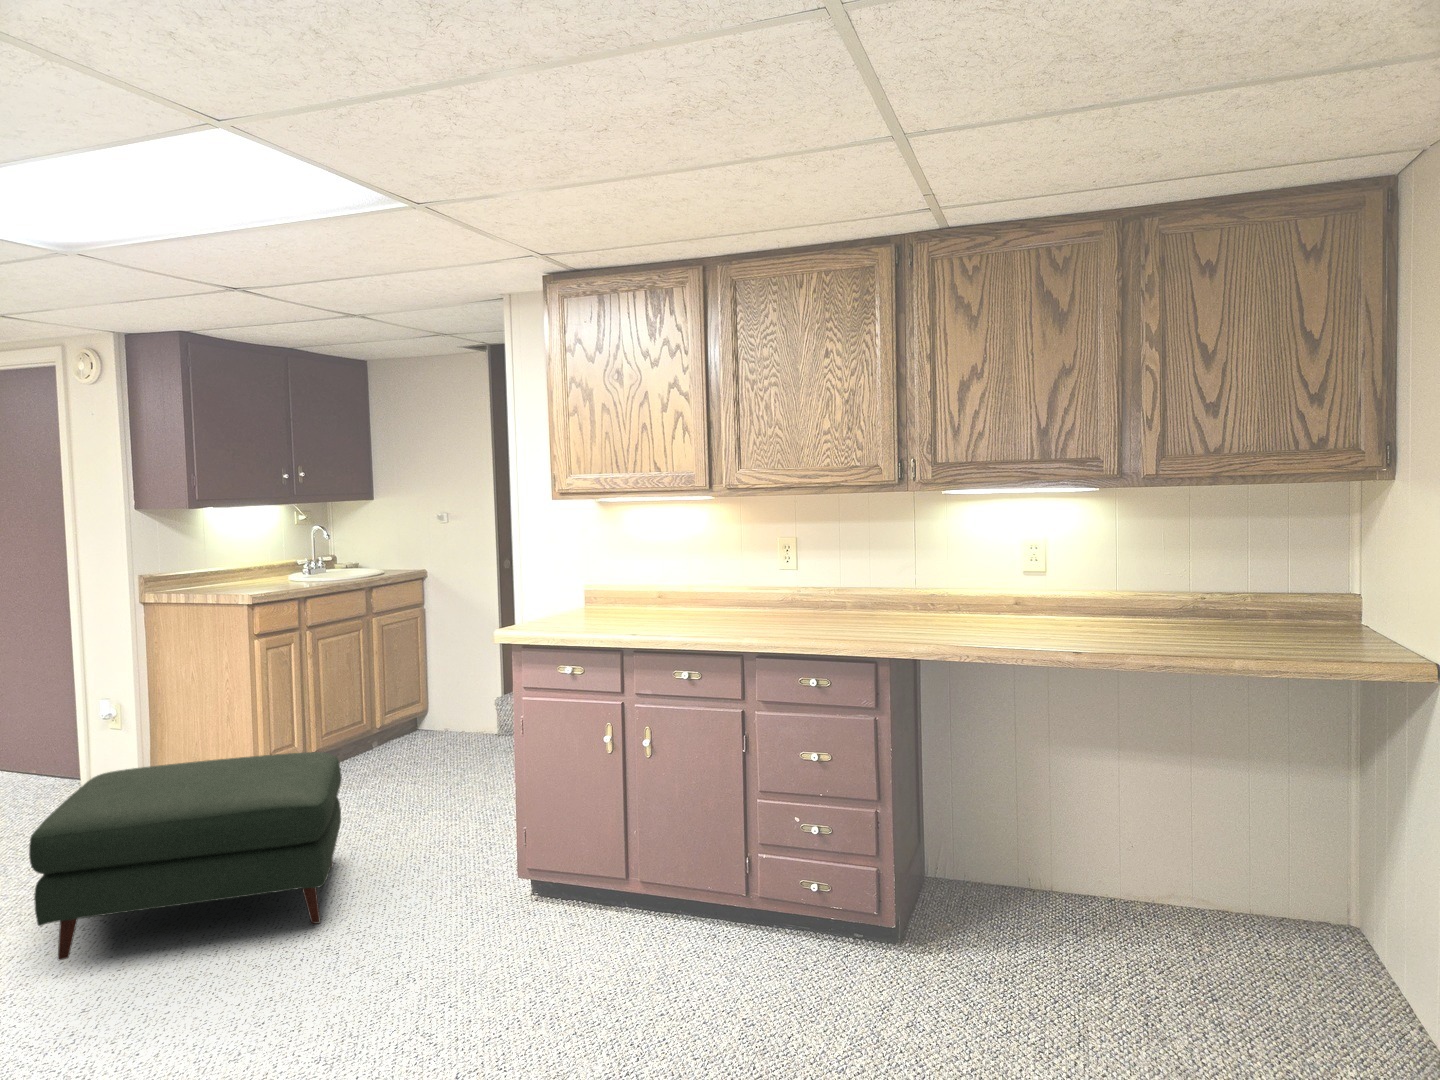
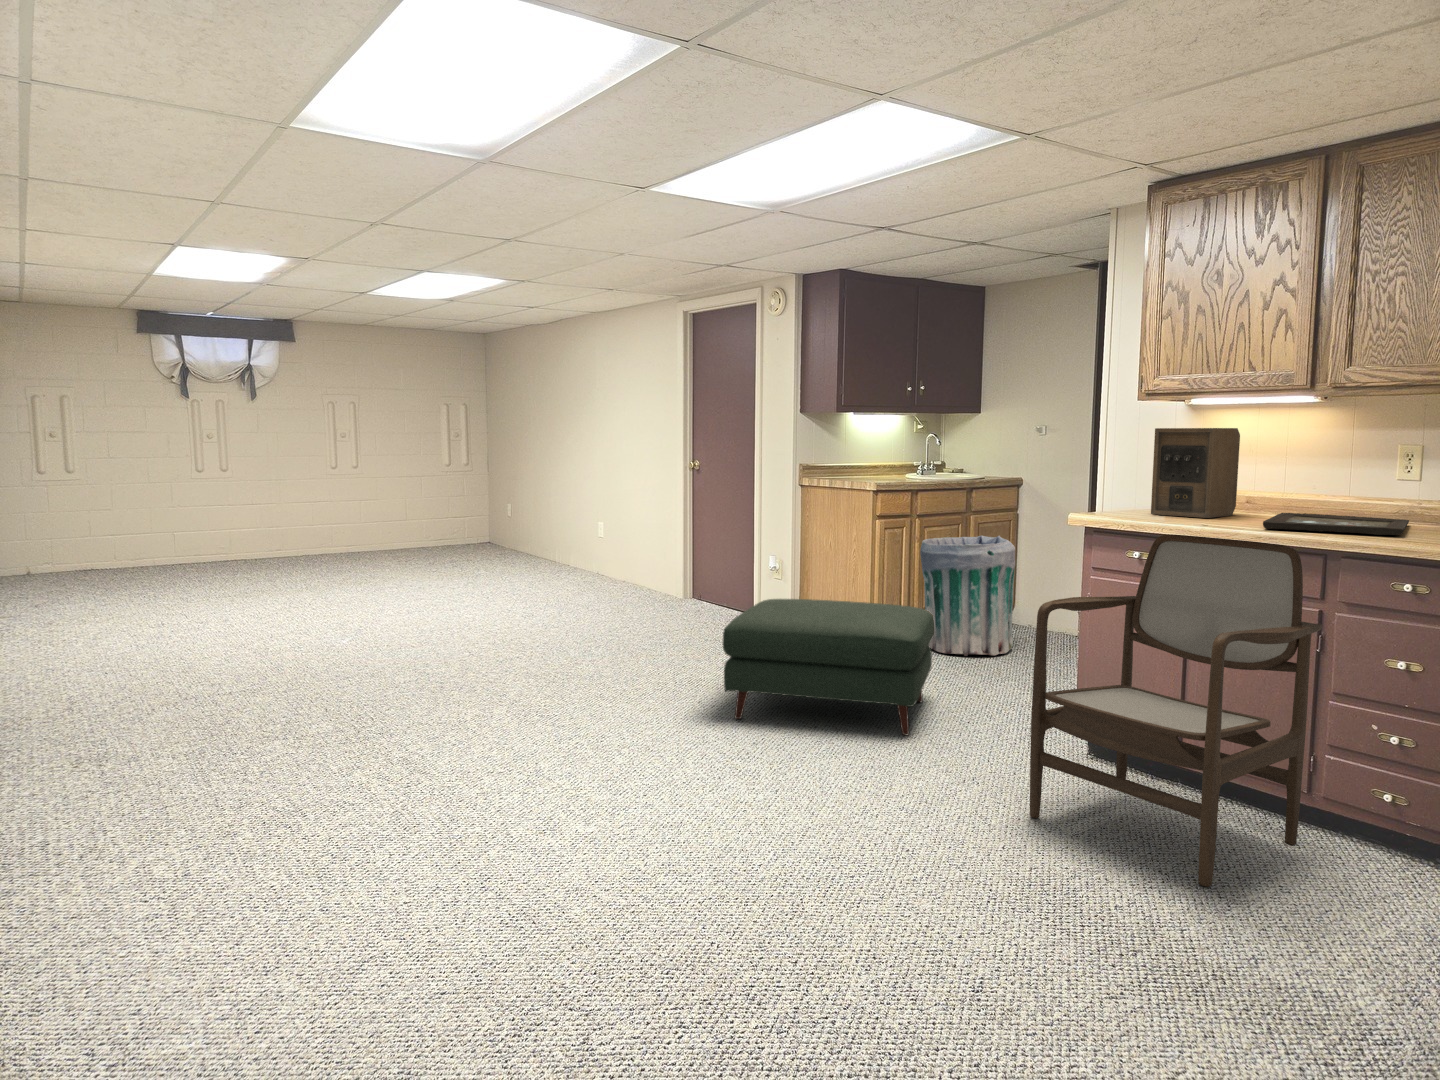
speaker: none [571,527,652,622] -> present [1151,428,1240,518]
tray: none [685,610,801,634] -> present [1263,513,1409,535]
trash can: none [314,642,432,790] -> present [920,535,1015,656]
armchair: none [472,647,748,1042] -> present [1030,534,1322,887]

